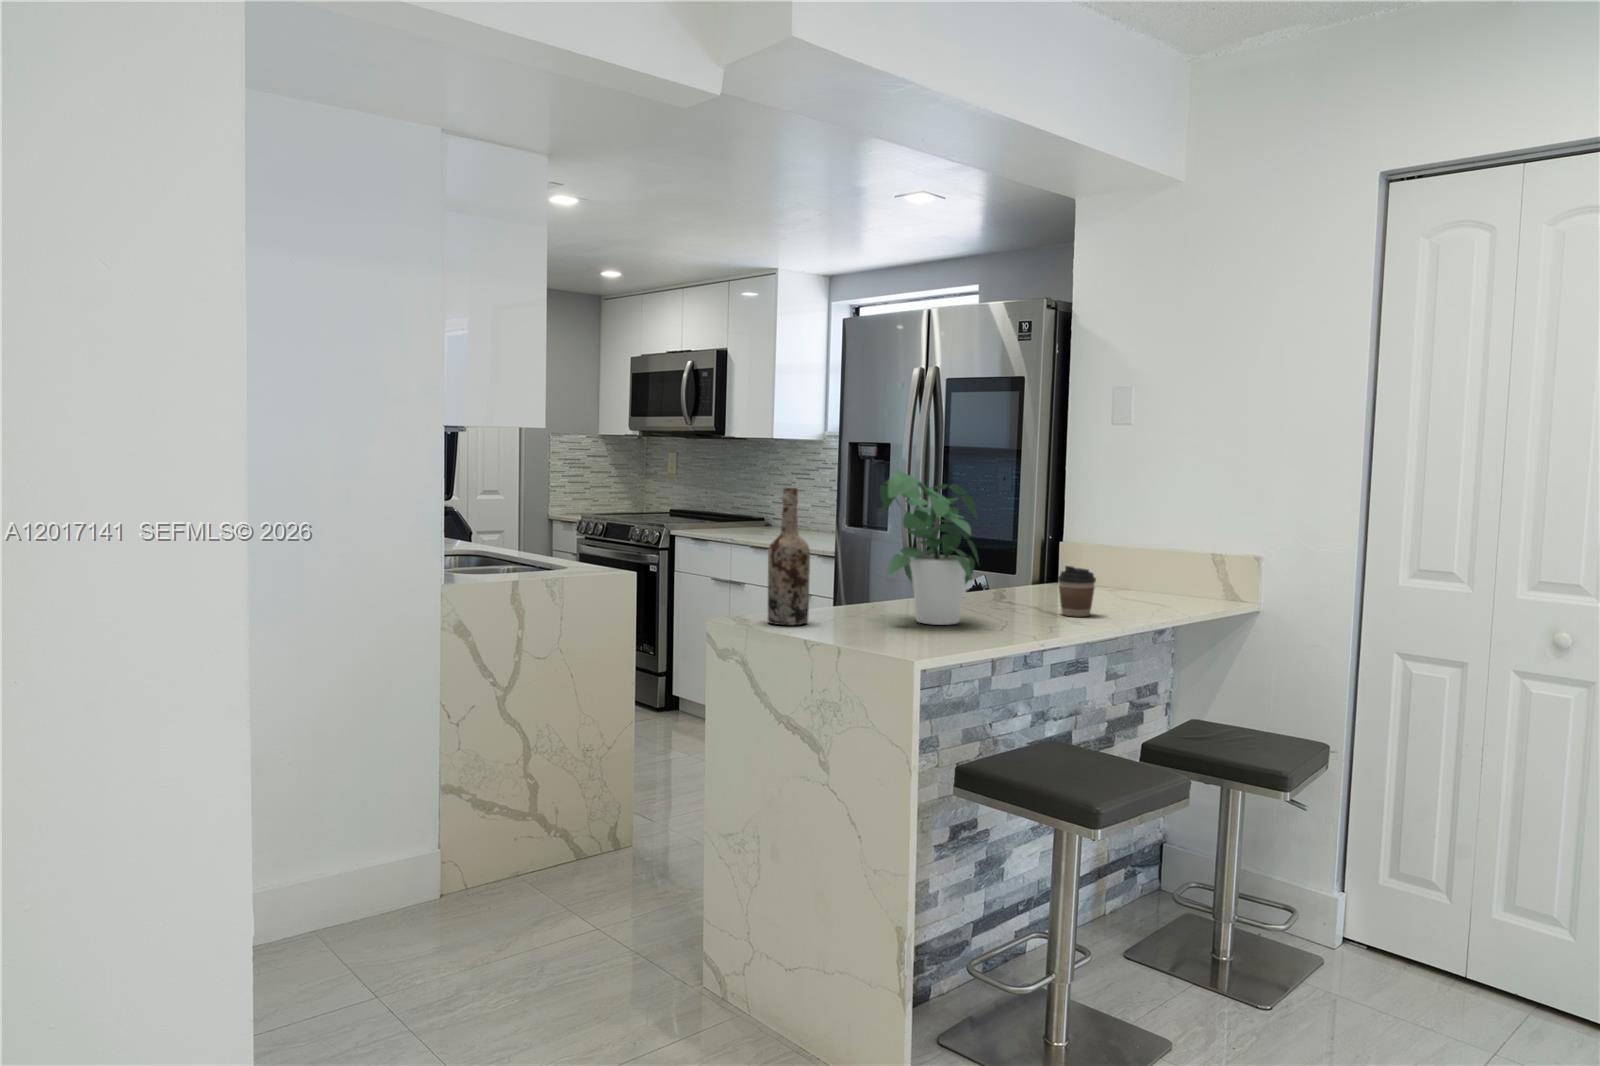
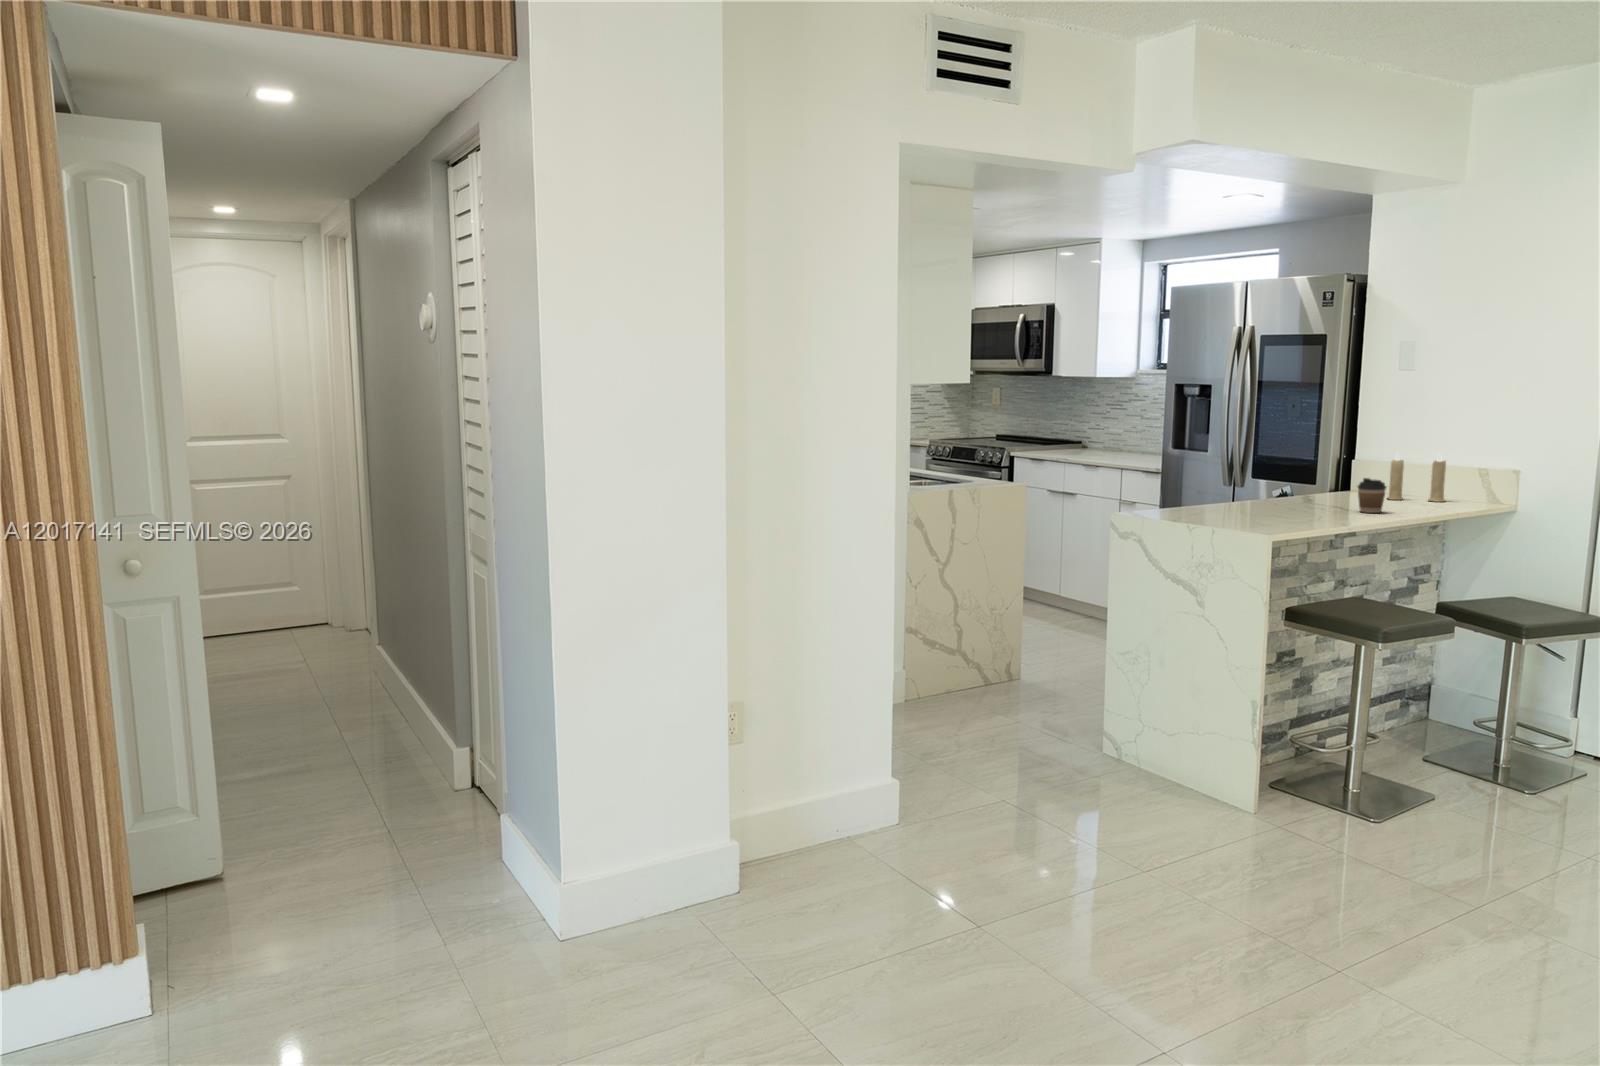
potted plant: present [880,470,979,625] -> none [1231,416,1303,518]
wine bottle: present [768,488,810,625] -> none [1155,429,1185,518]
candle: none [1099,531,1173,599] -> present [1388,454,1446,502]

